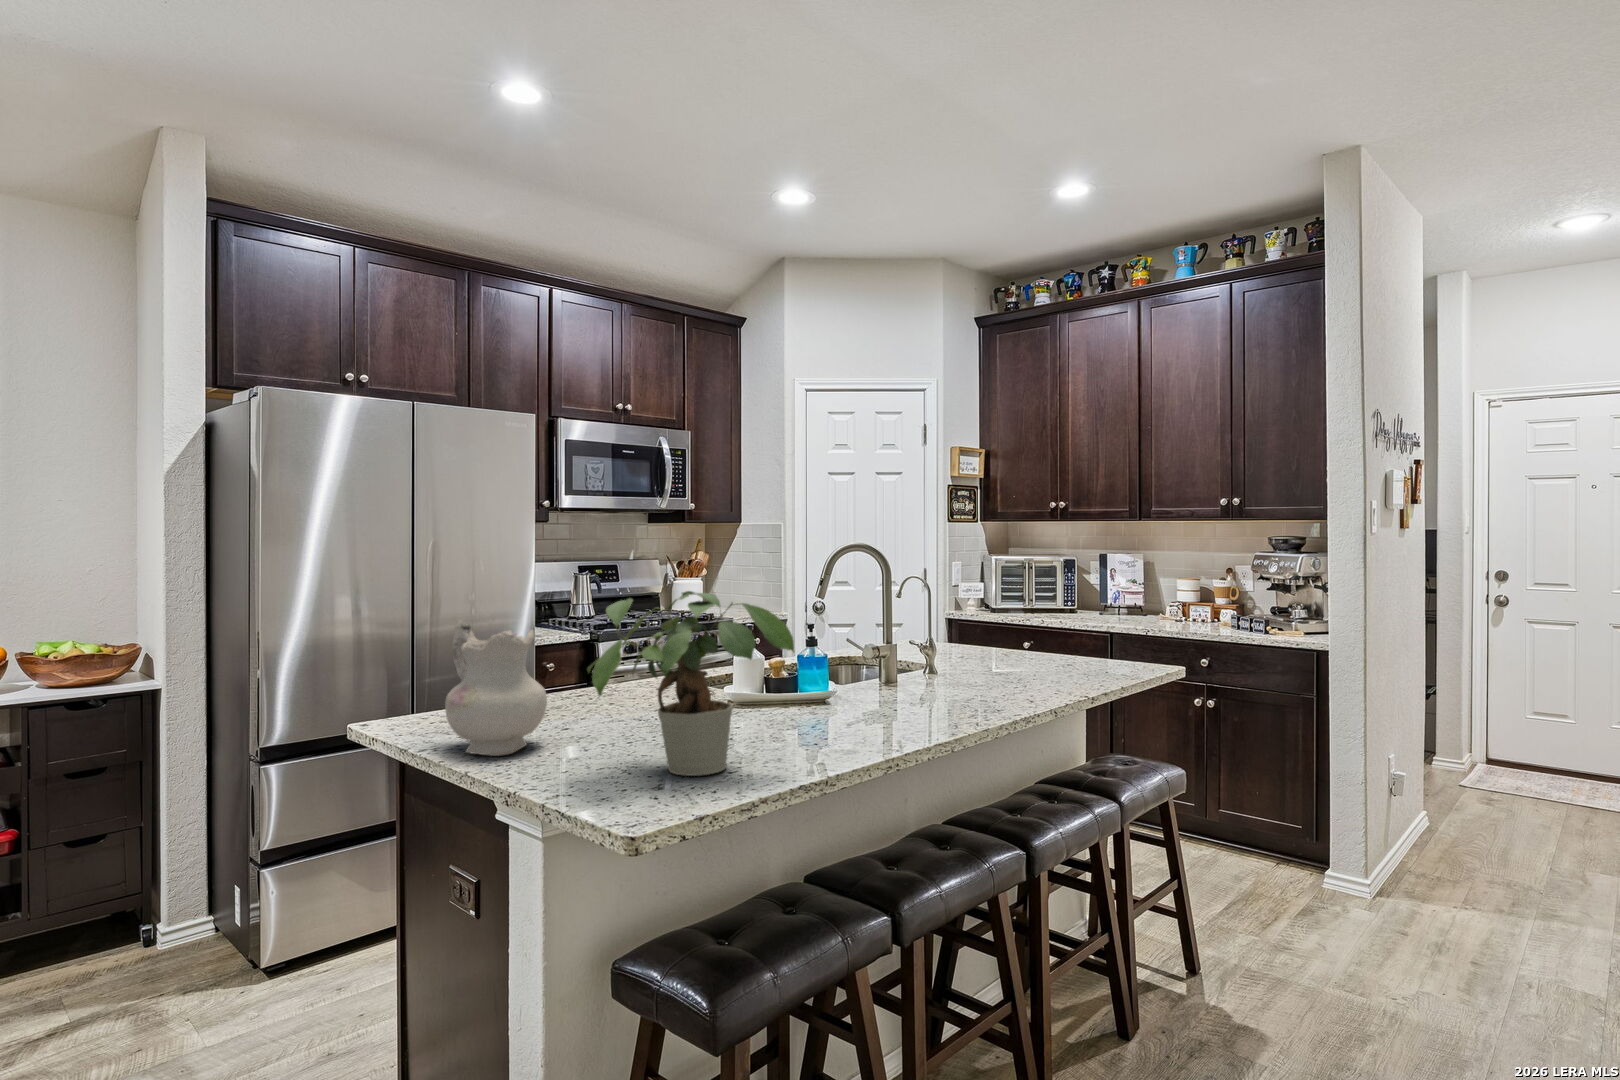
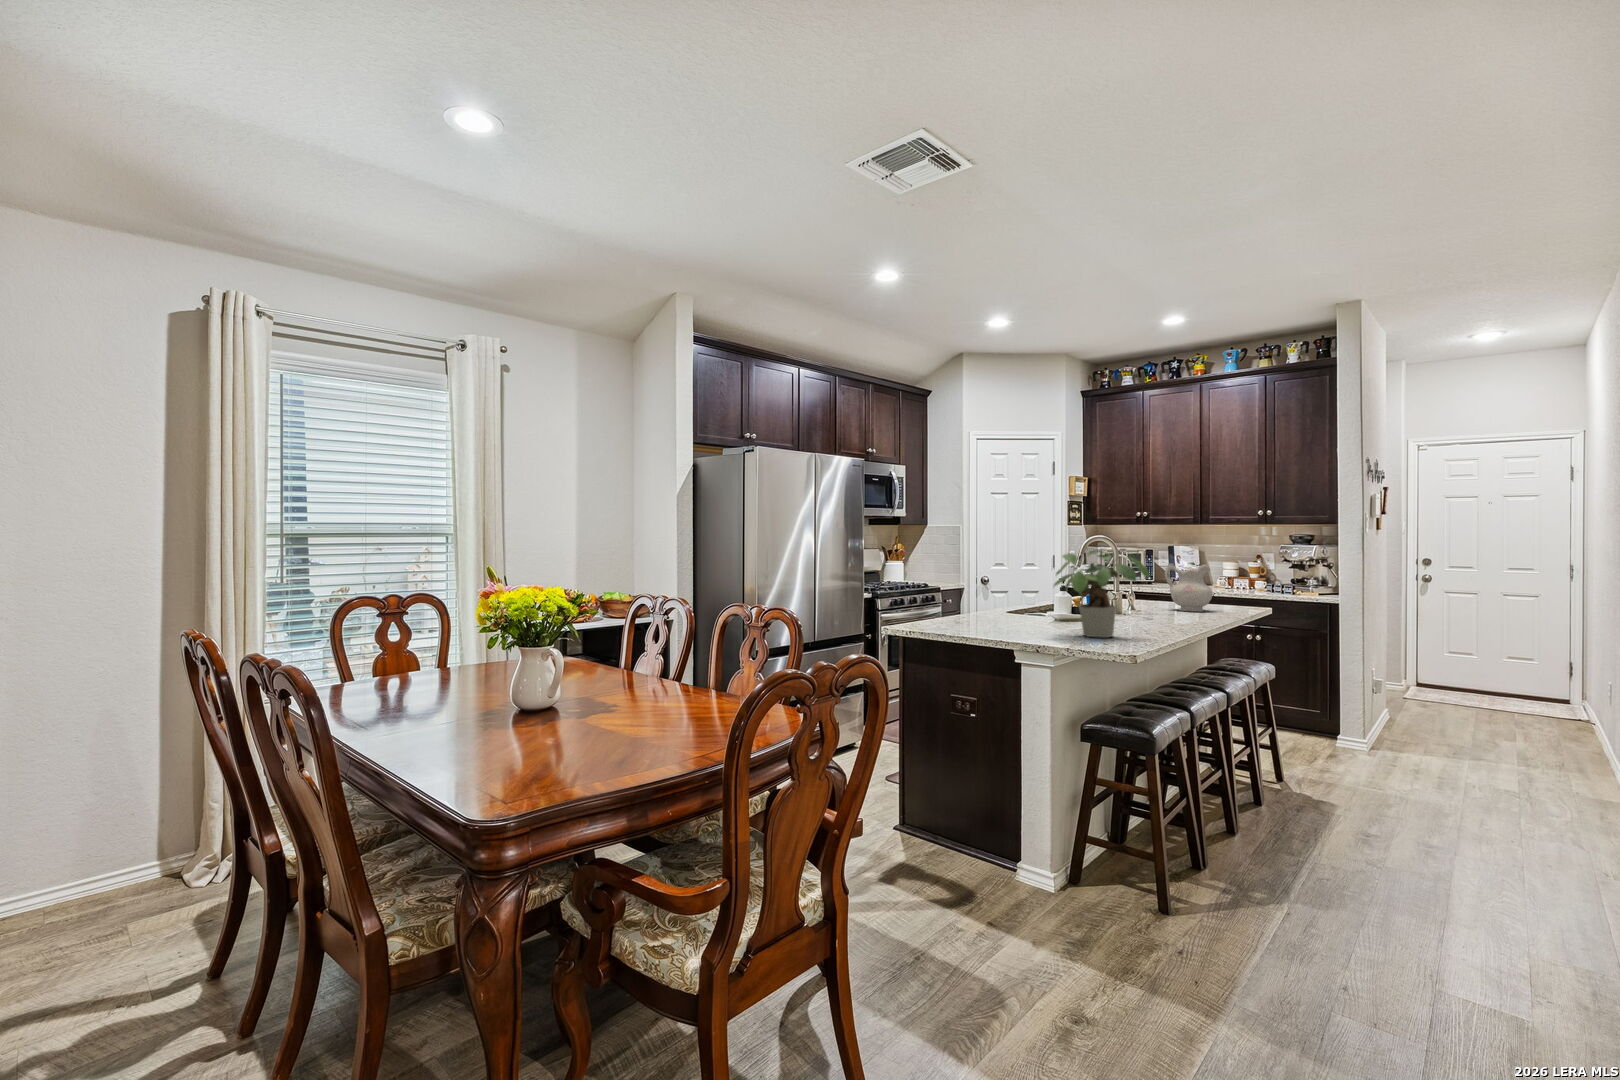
ceramic pitcher: present [445,624,547,756] -> present [1165,563,1212,612]

